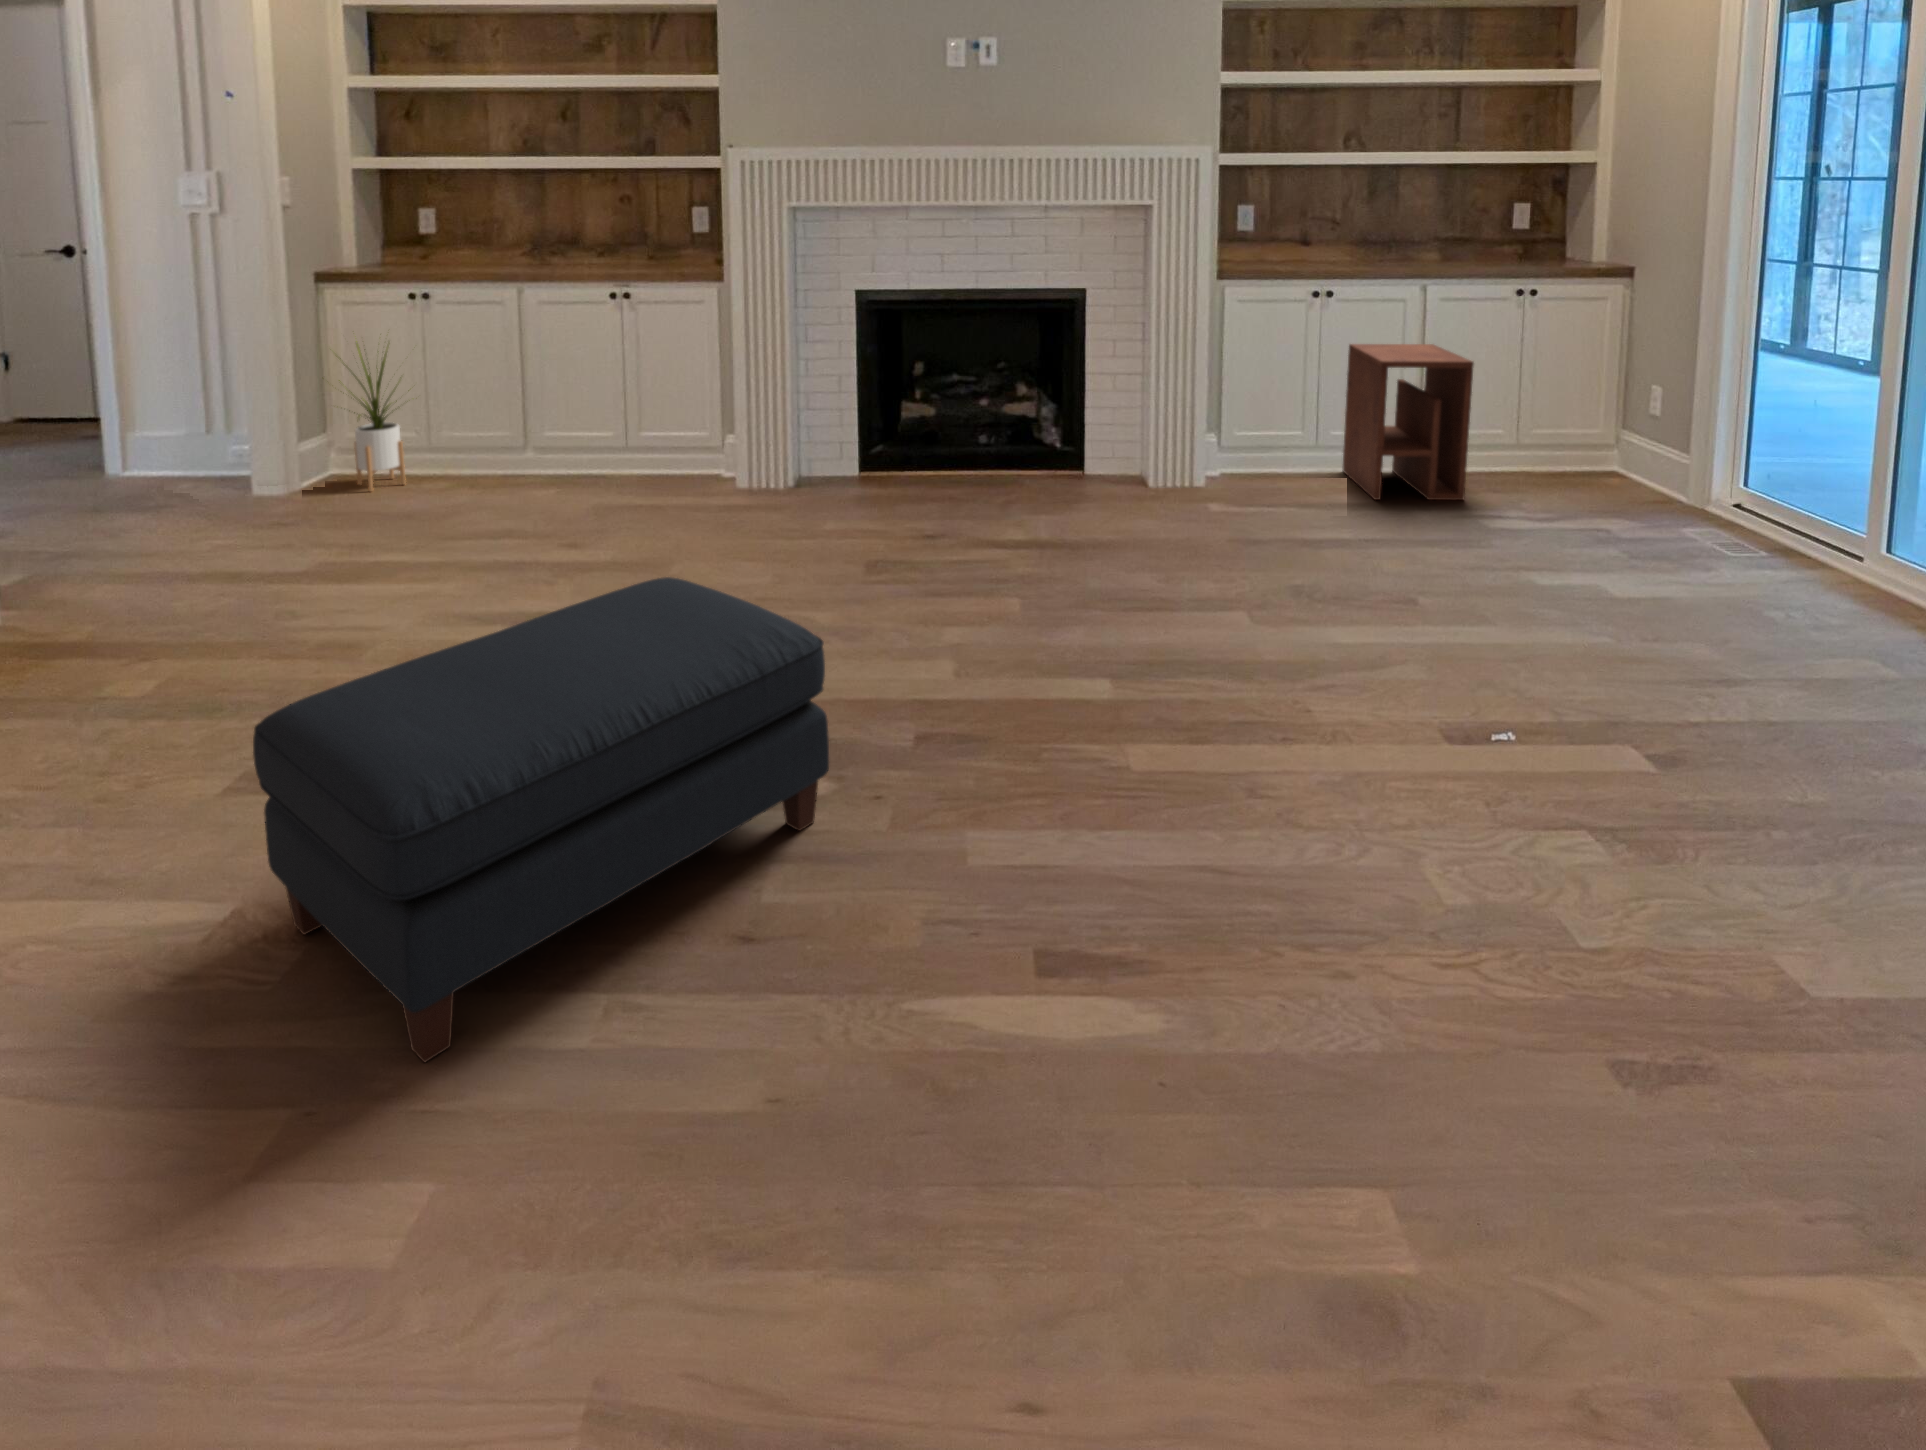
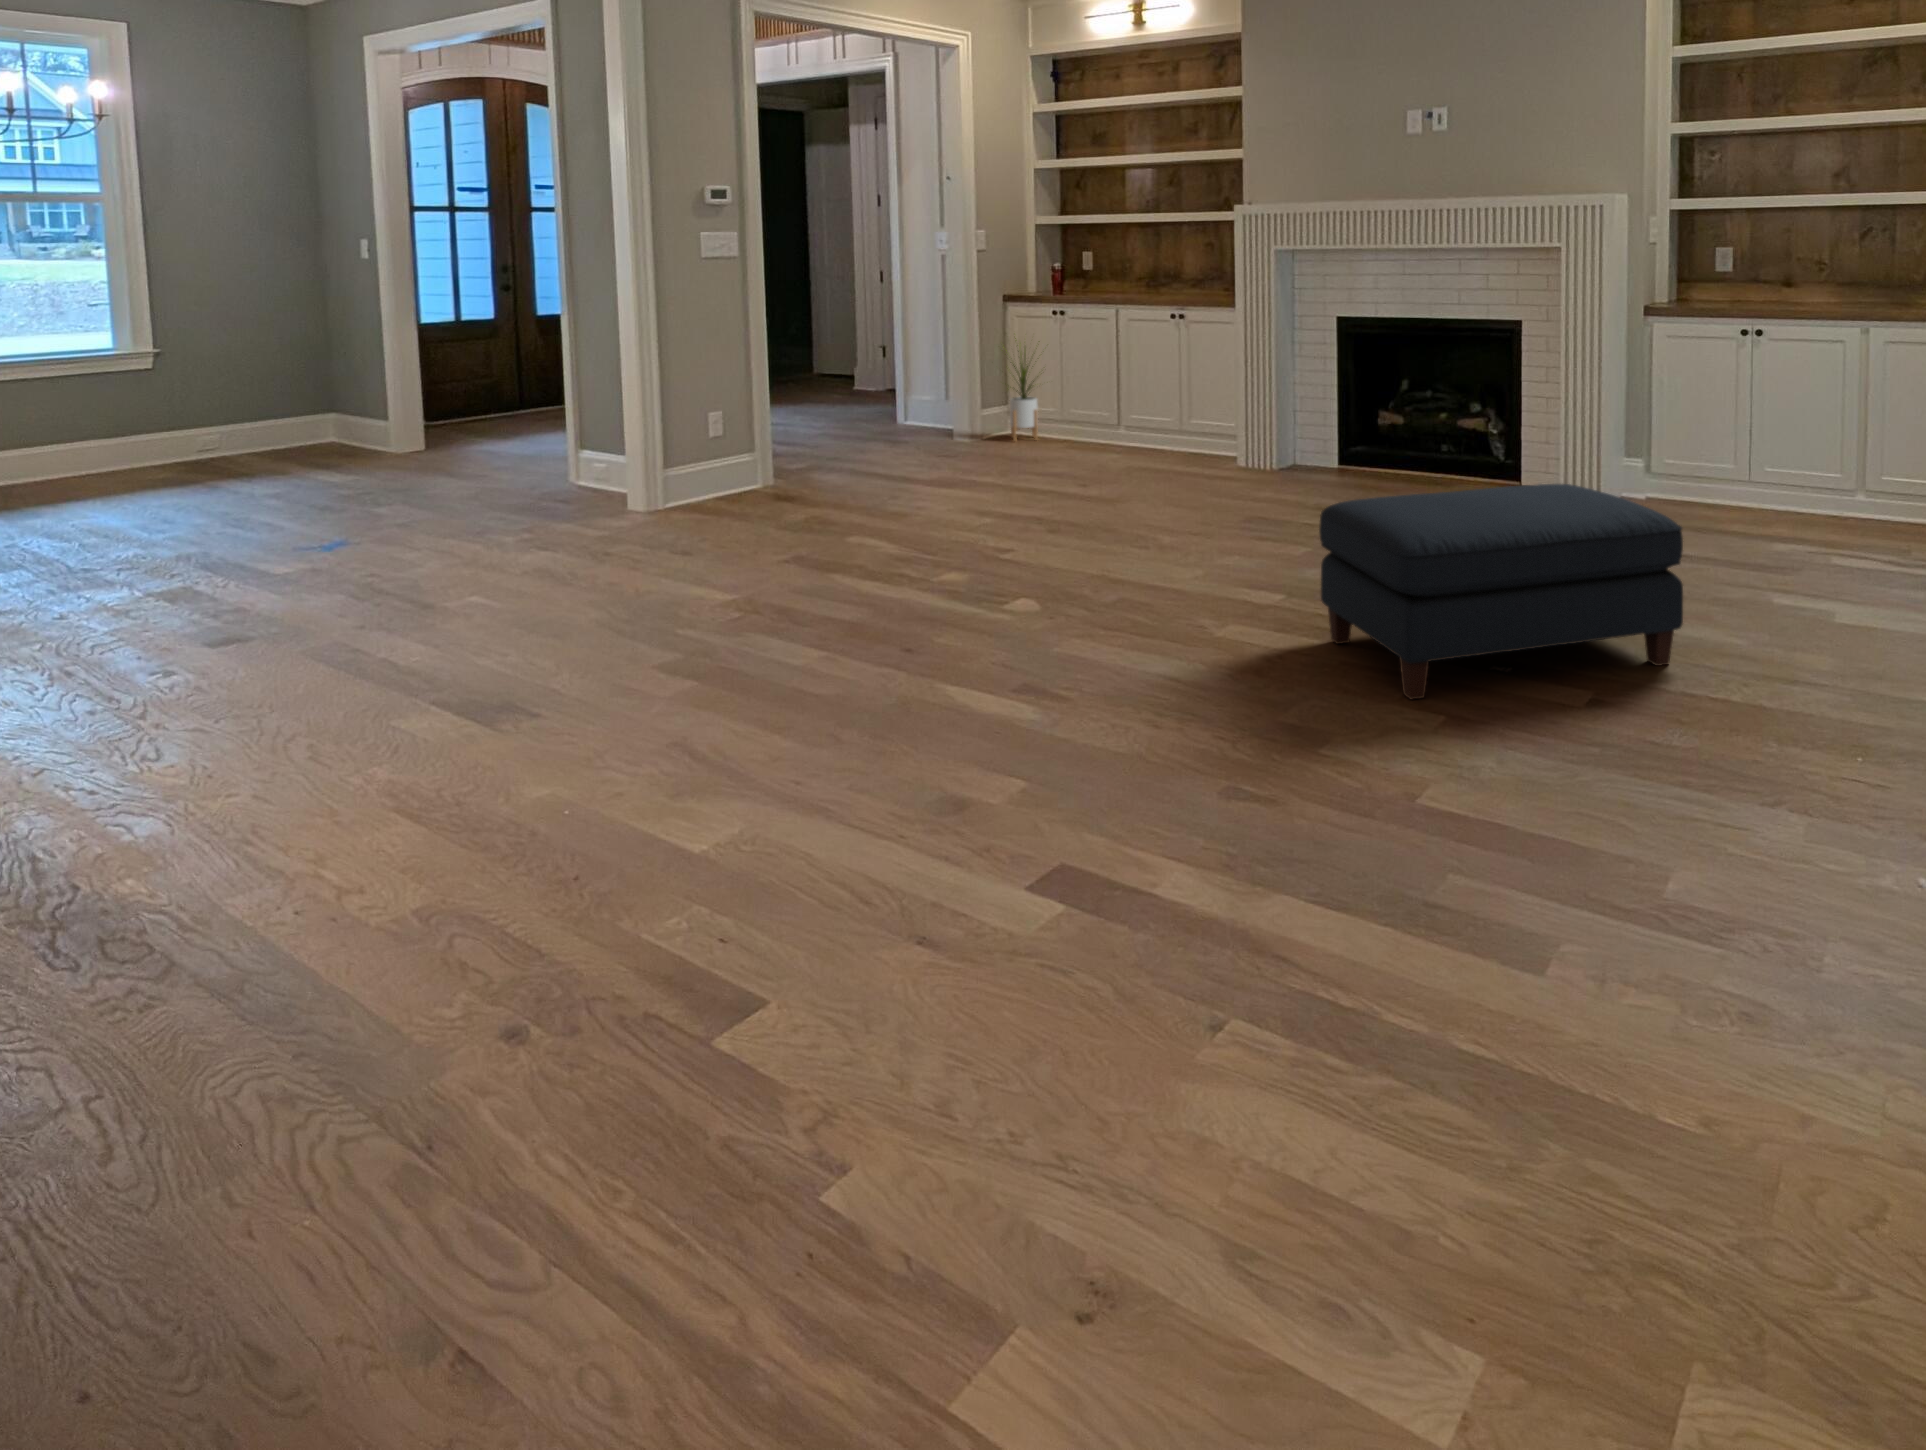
side table: present [1342,344,1474,500] -> none [1758,383,1874,545]
ottoman: present [253,577,829,1062] -> present [1319,484,1683,699]

